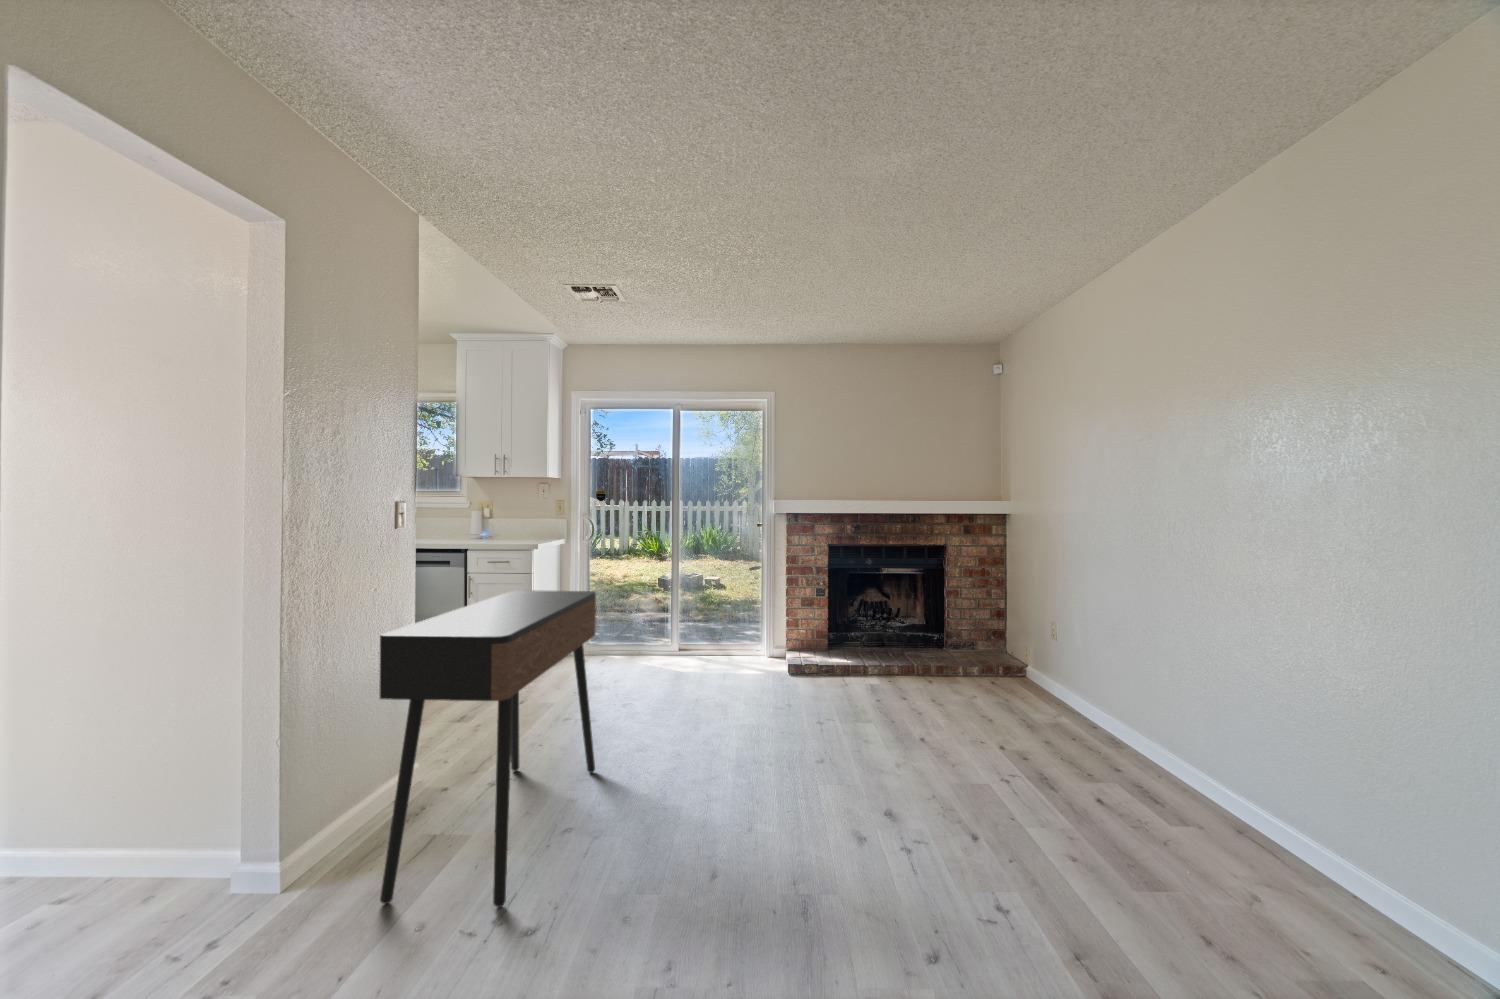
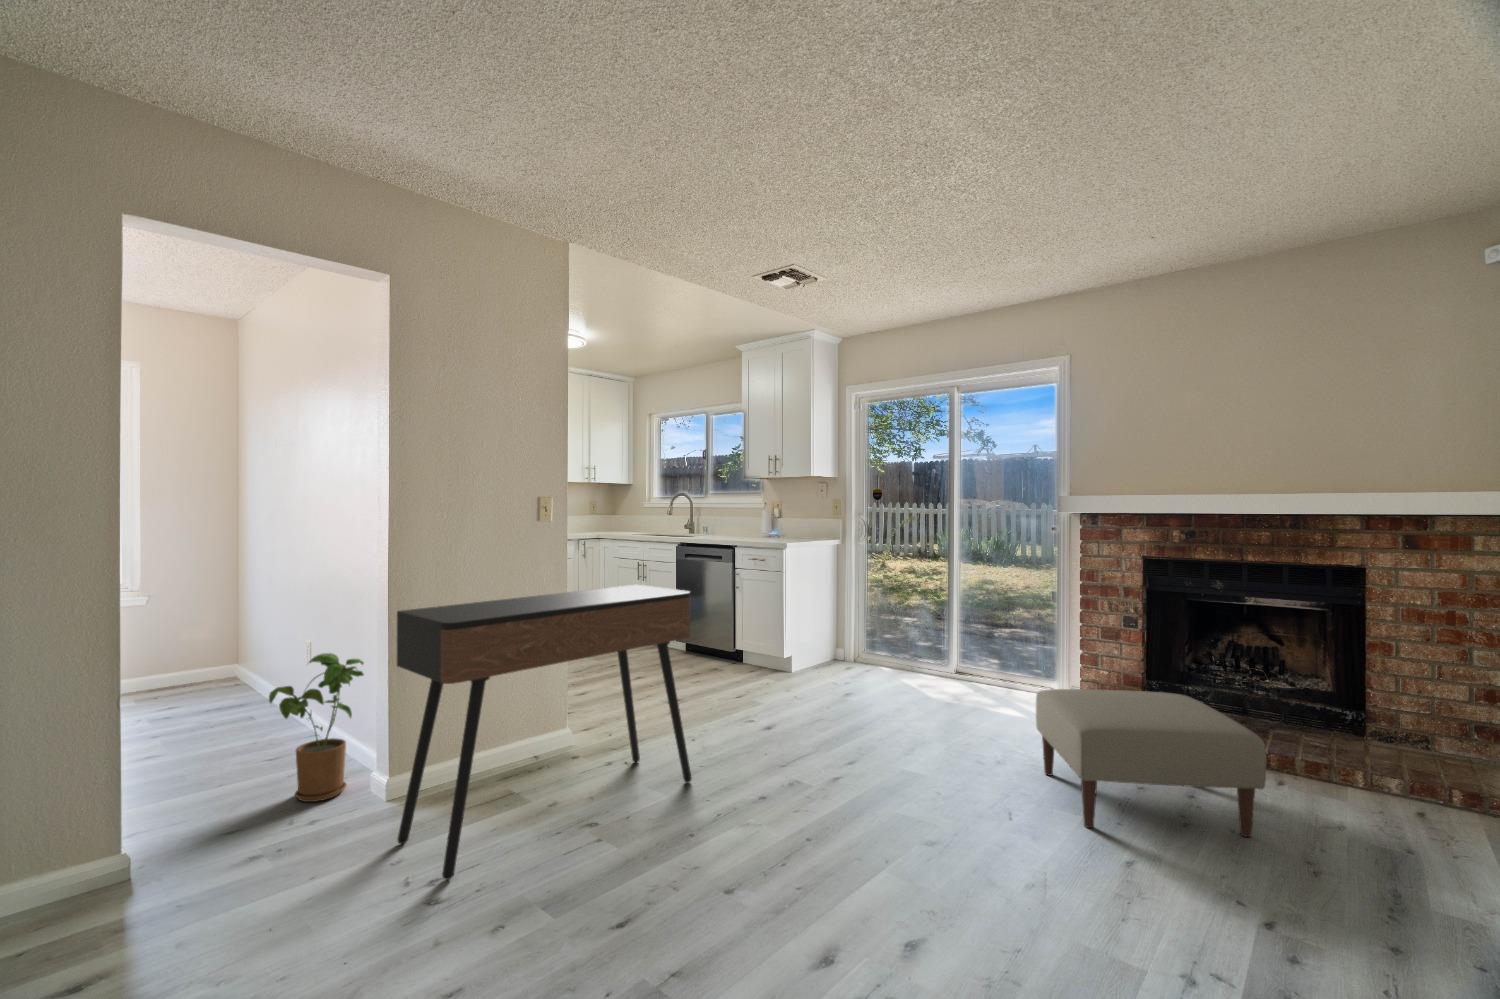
ottoman: none [813,634,959,728] -> present [1036,689,1266,837]
house plant: none [95,710,244,922] -> present [269,653,364,802]

